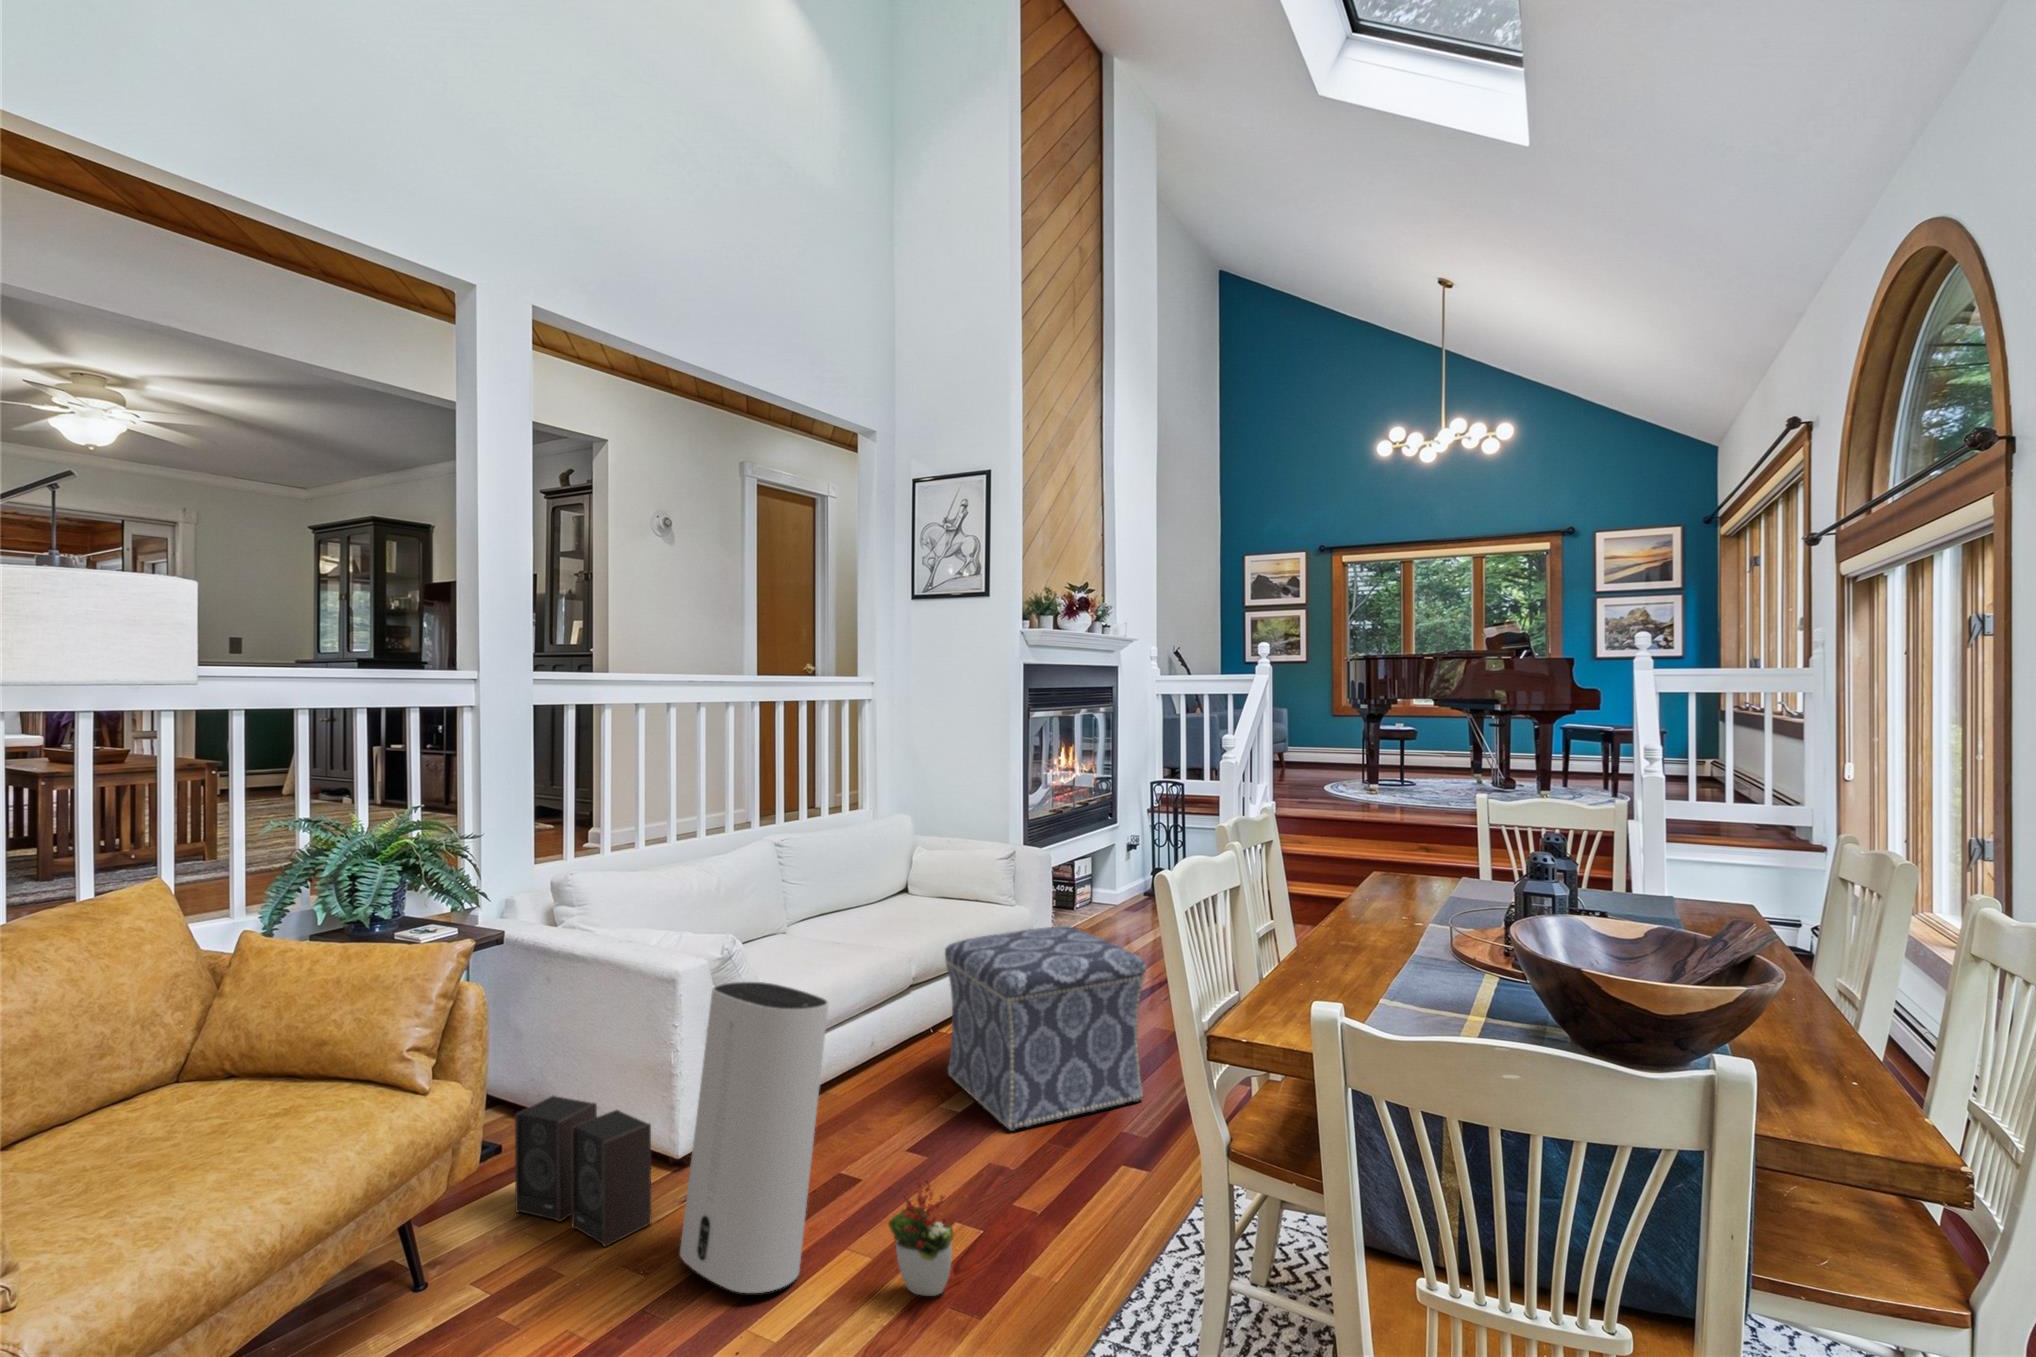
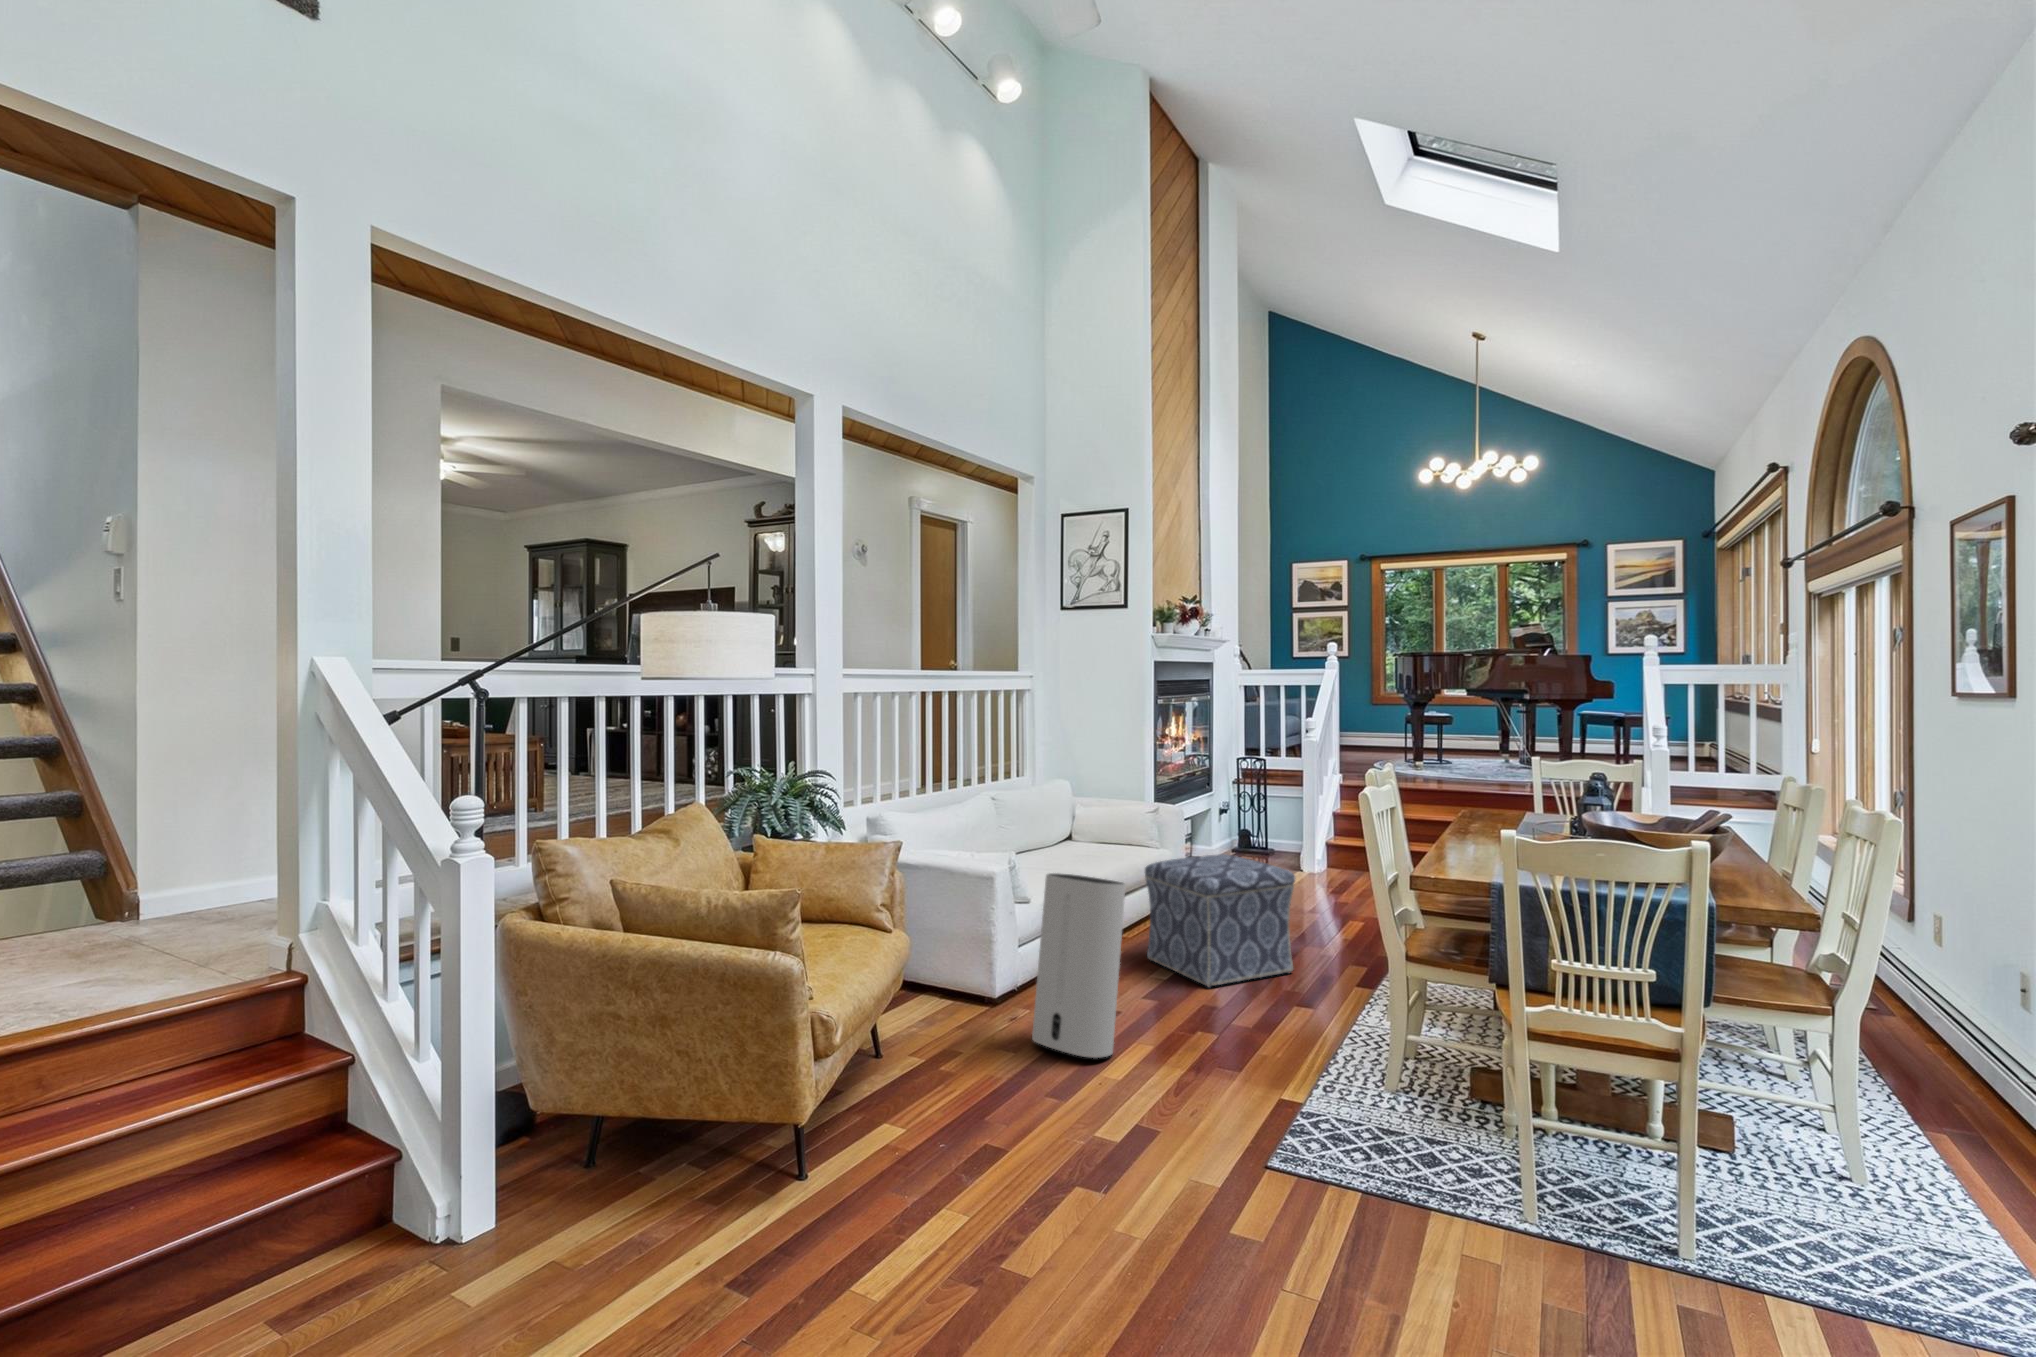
speaker: present [515,1096,651,1246] -> none [904,952,999,1040]
decorative plant: present [888,1175,954,1296] -> none [1173,988,1217,1062]

